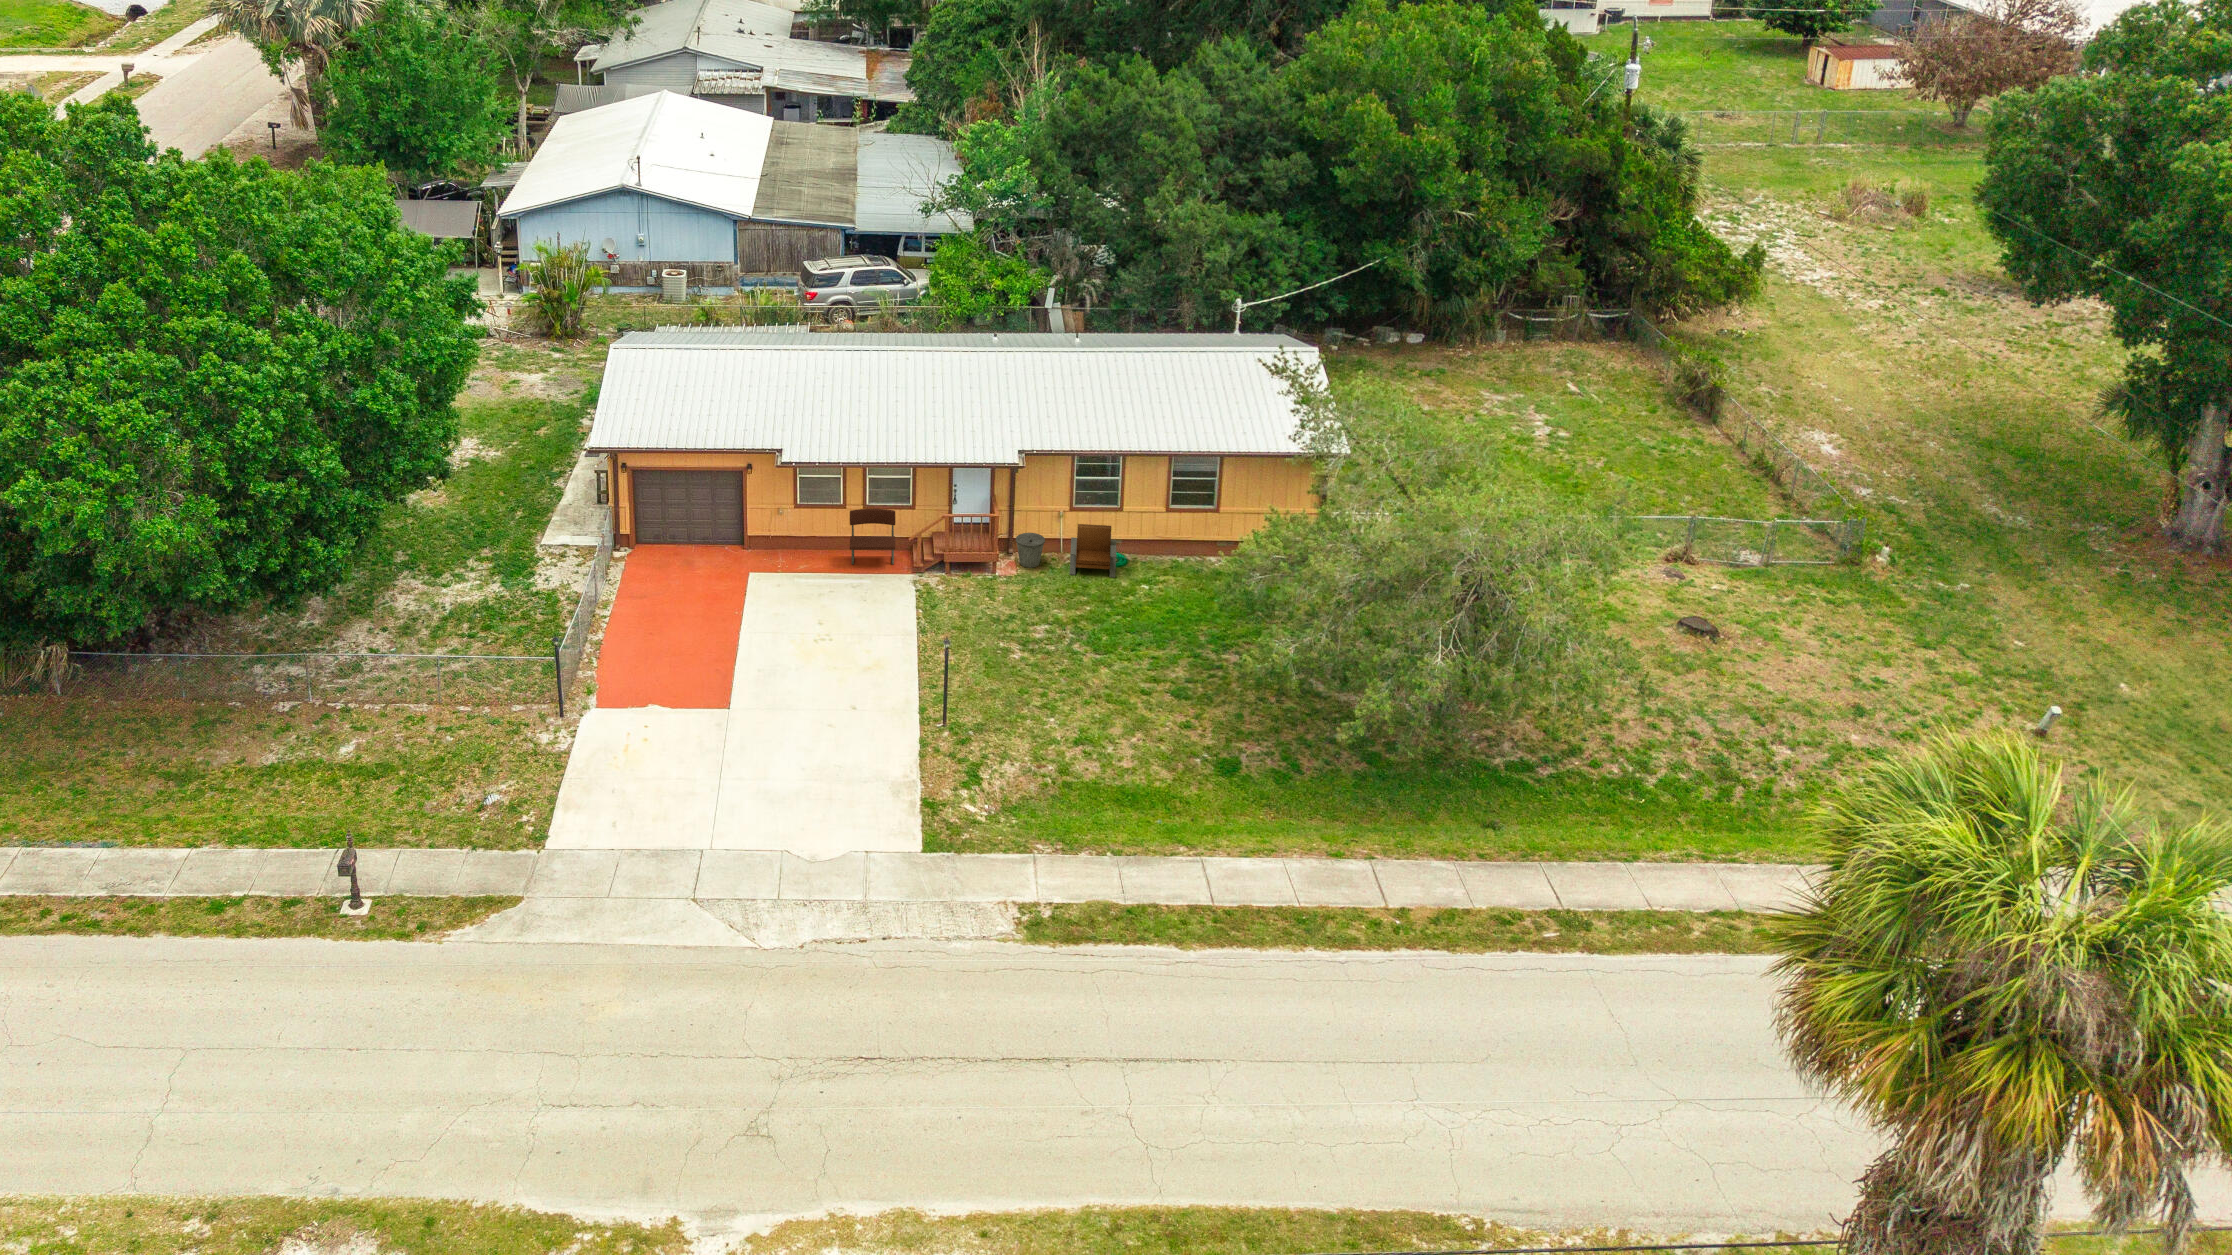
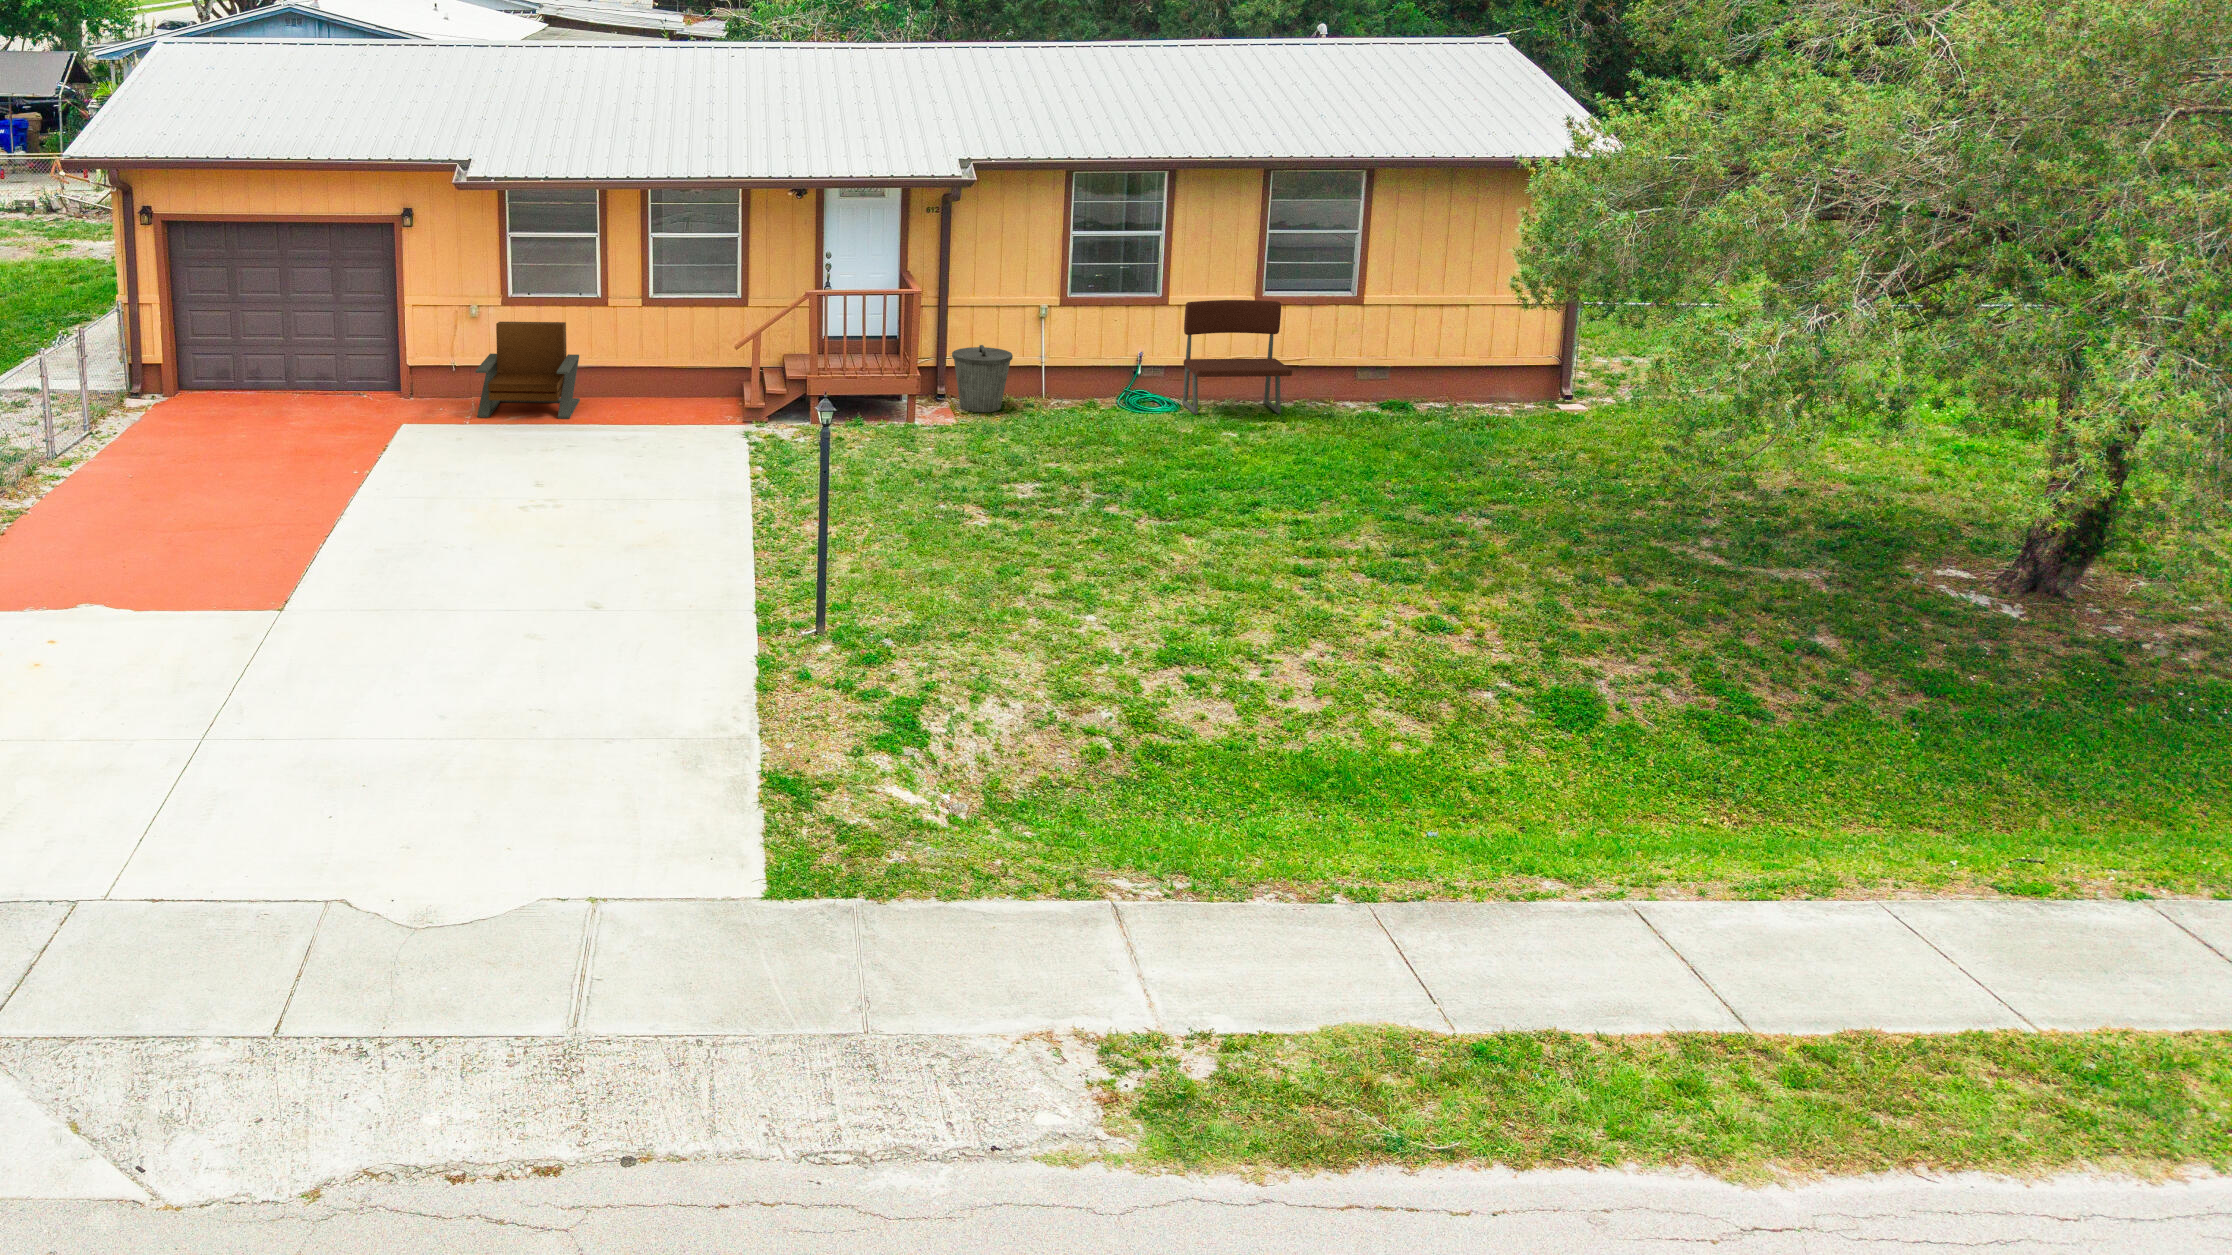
bench: present [850,509,896,565] -> present [1182,300,1292,415]
lounge chair: present [1070,524,1116,578] -> present [476,322,580,419]

